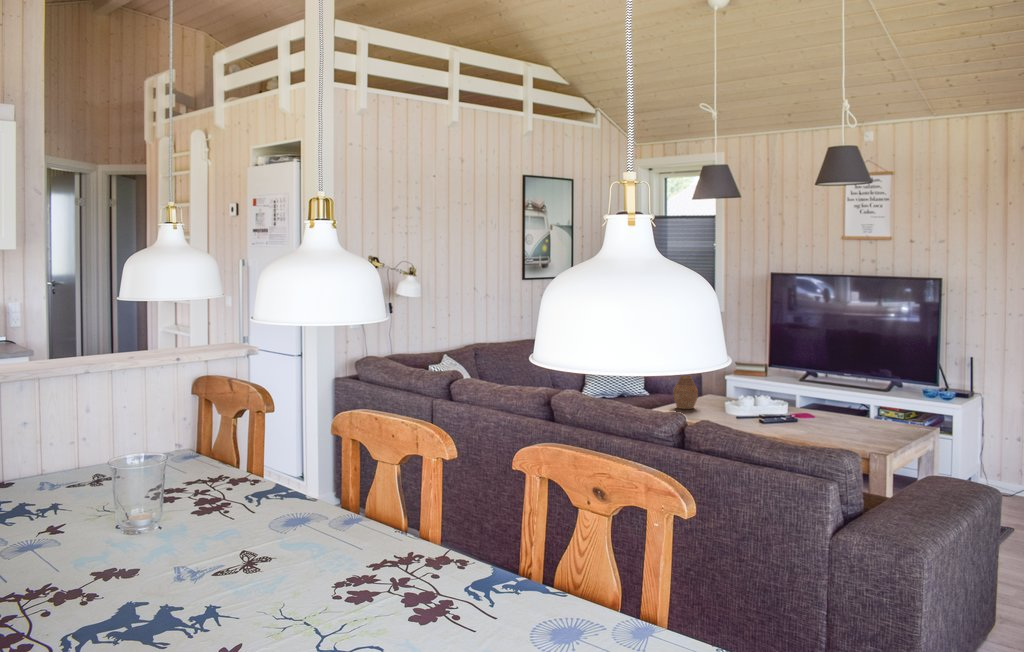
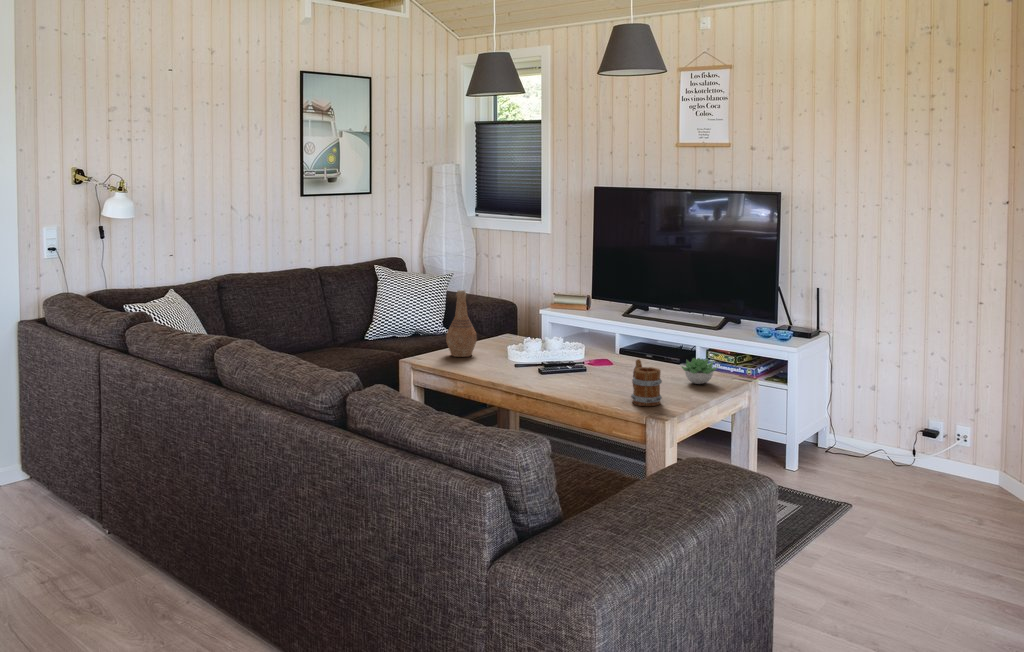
mug: none [850,409,877,446] -> present [631,359,662,406]
succulent plant: none [882,410,914,431] -> present [682,358,717,384]

